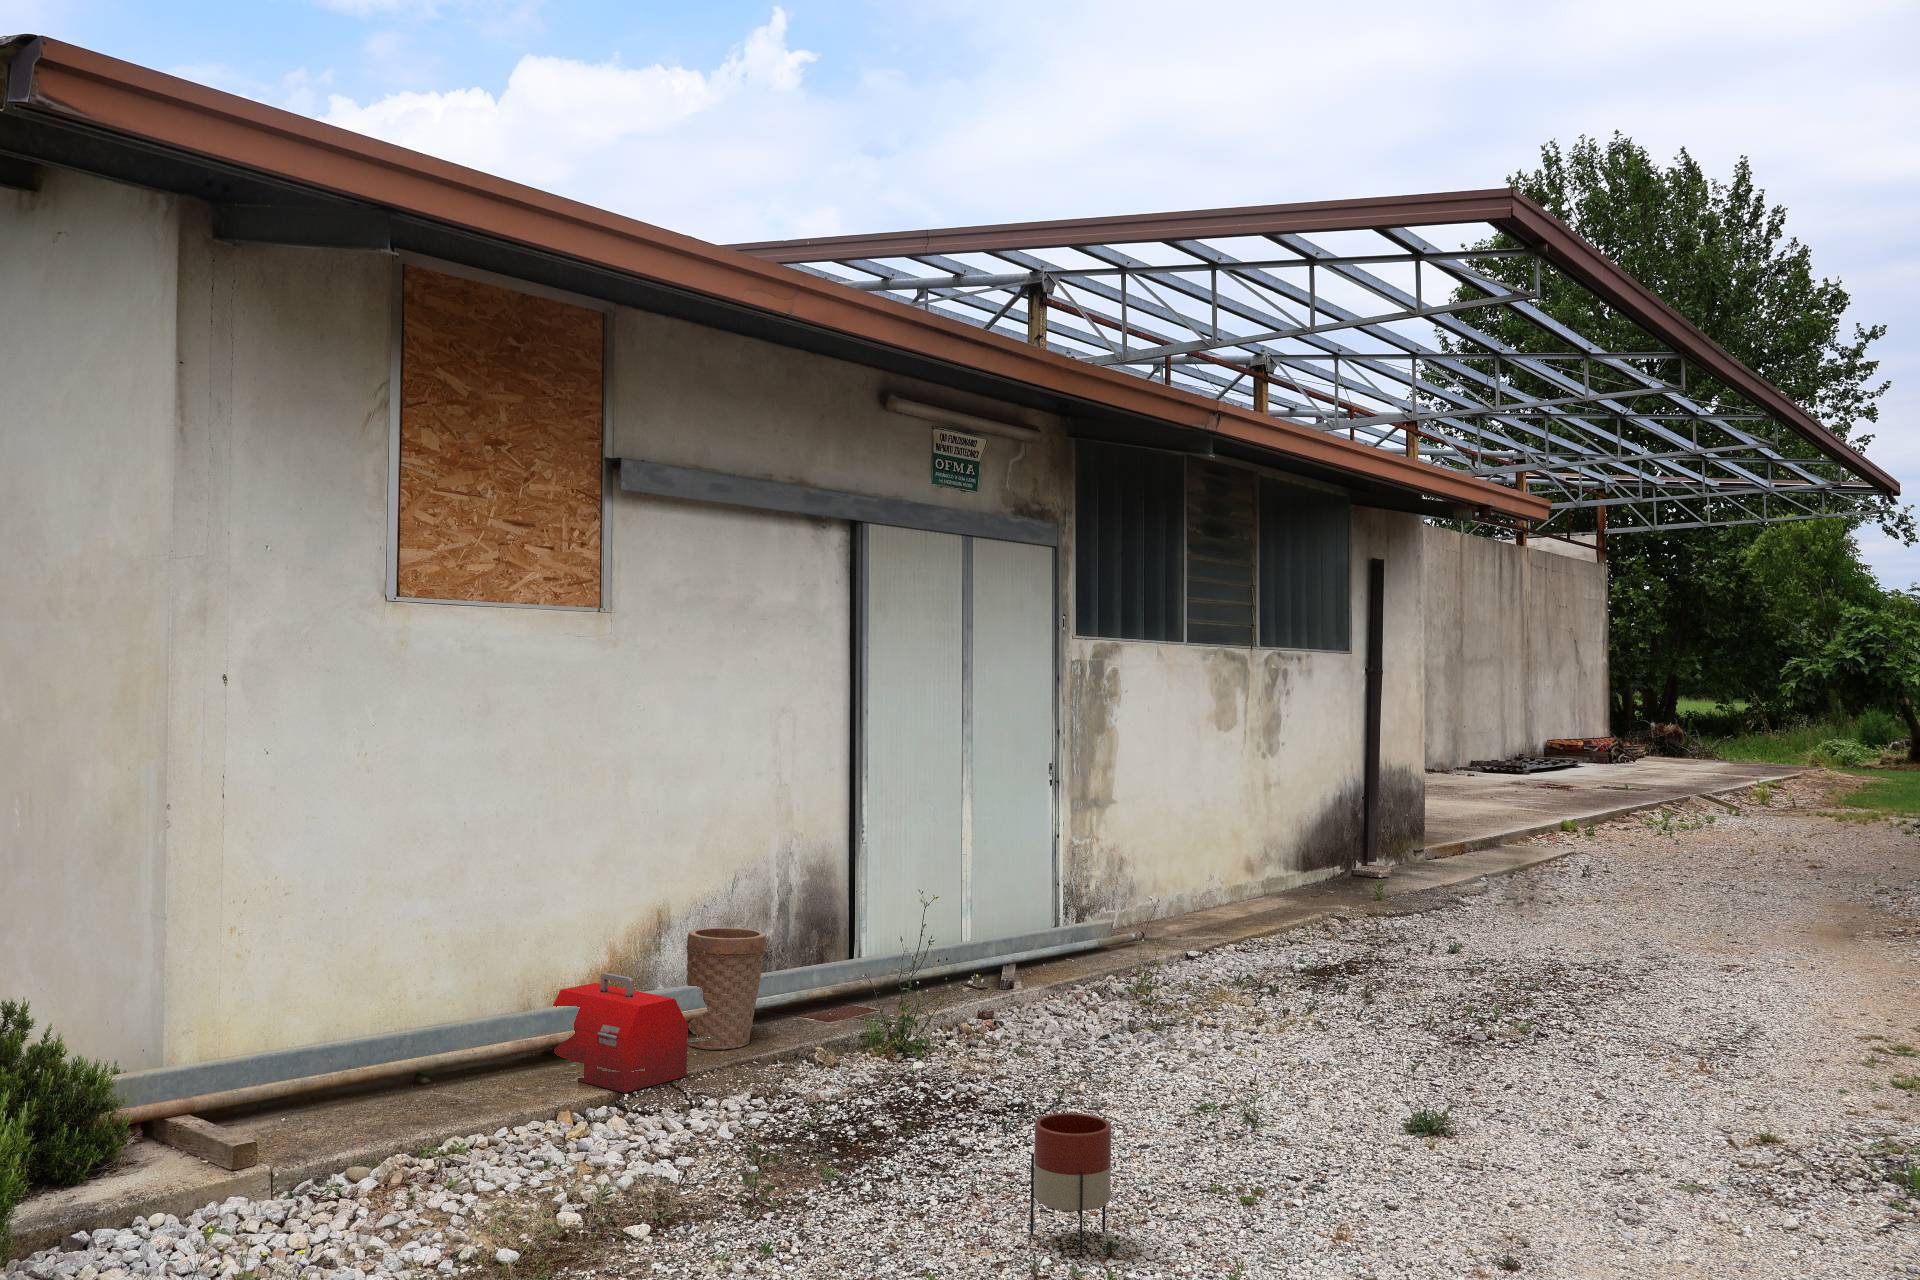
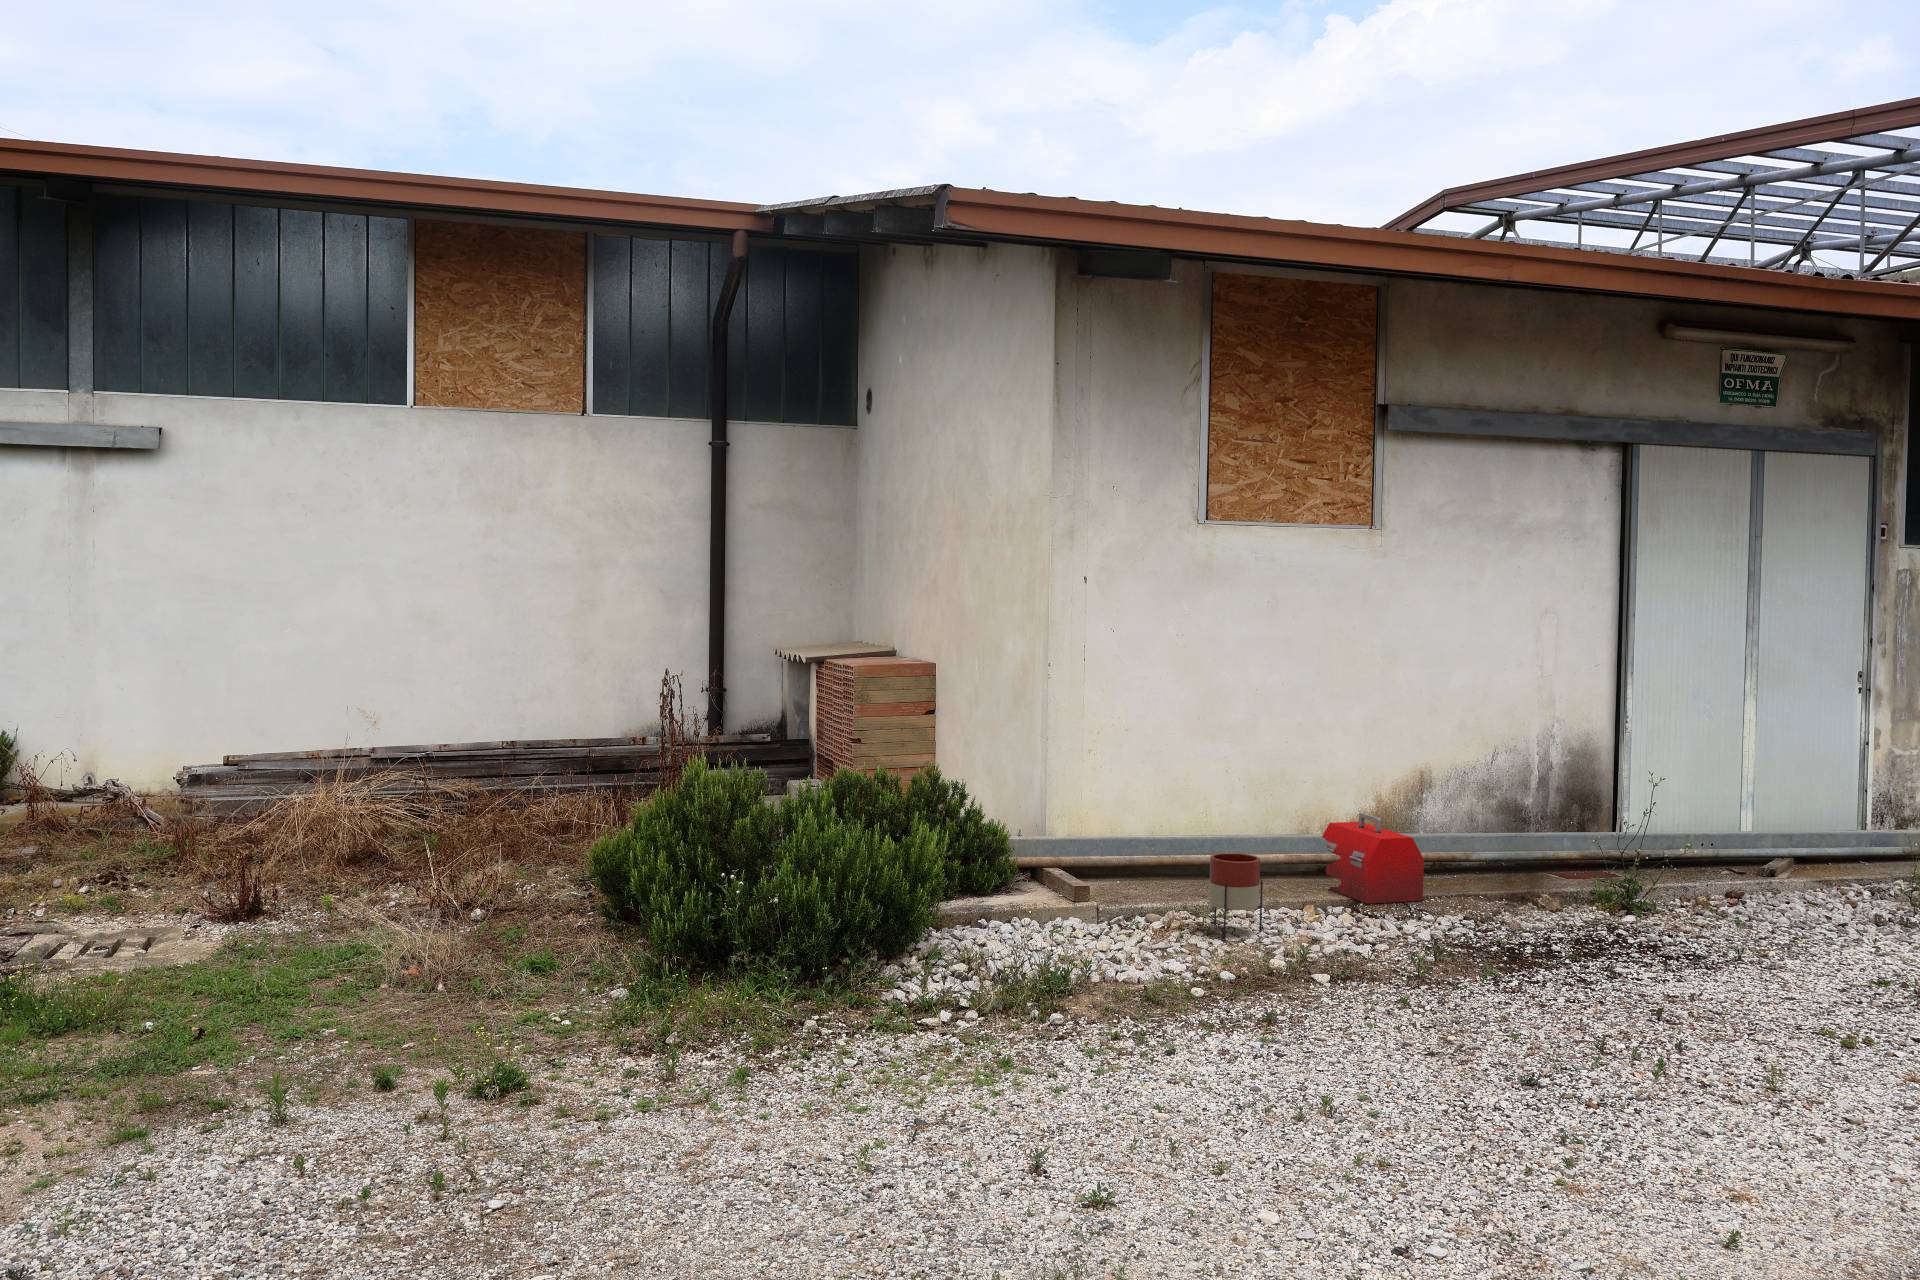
basket: present [686,927,766,1050] -> none [1439,790,1509,889]
planter: present [1030,1113,1111,1257] -> present [1209,853,1263,937]

